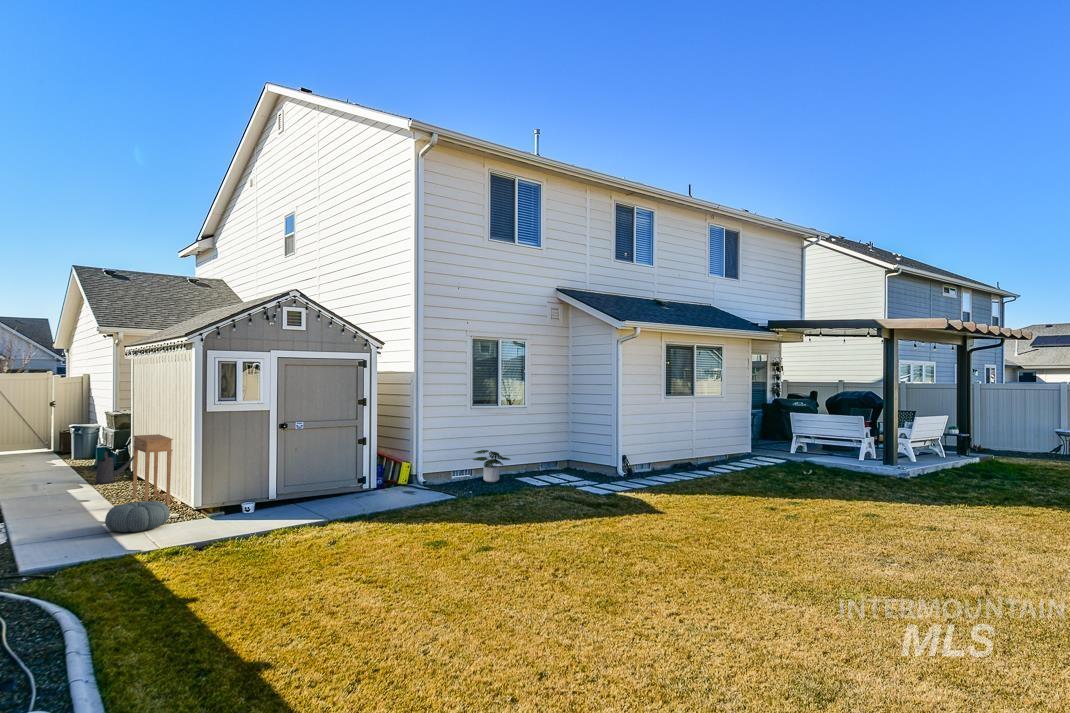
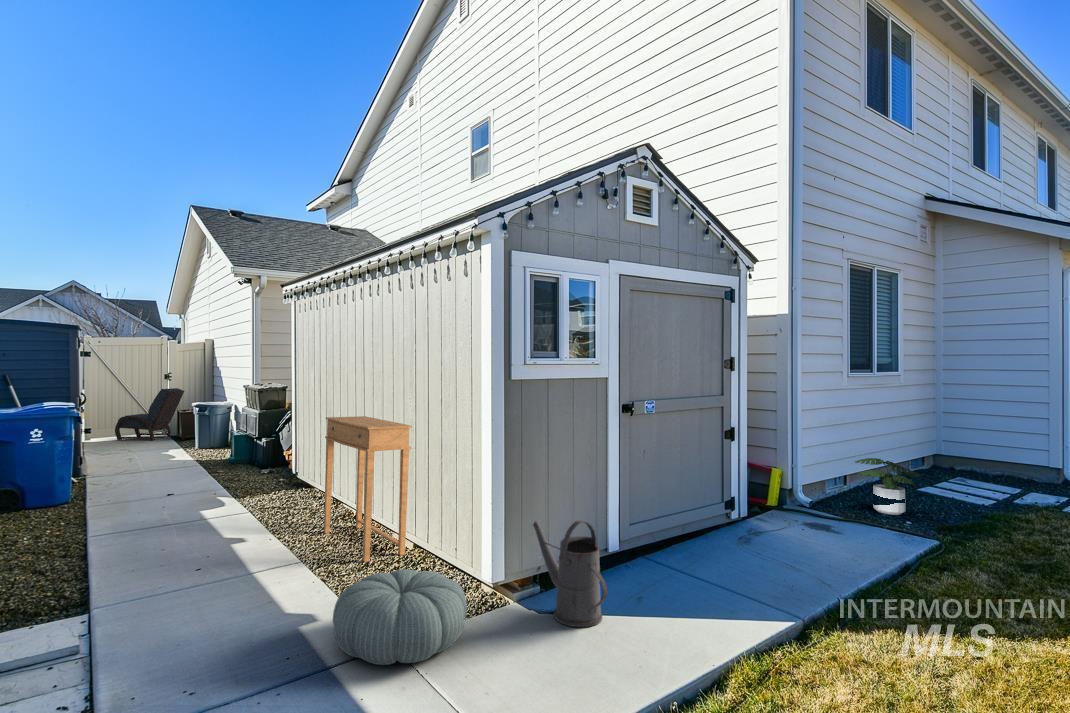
lounge chair: none [9,414,65,455] -> present [115,388,184,441]
watering can: present [90,452,134,484] -> present [533,520,607,627]

